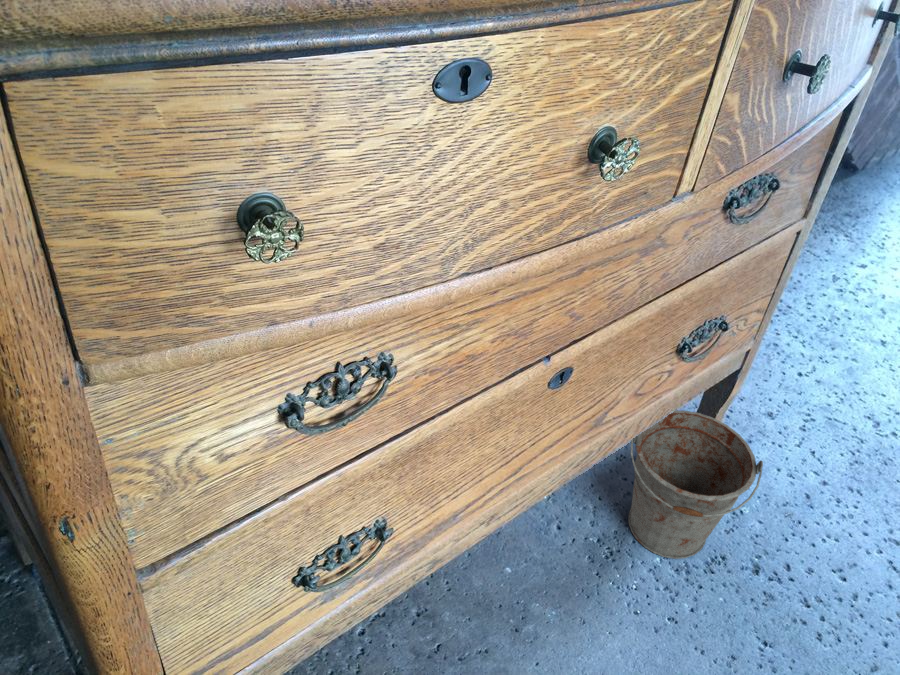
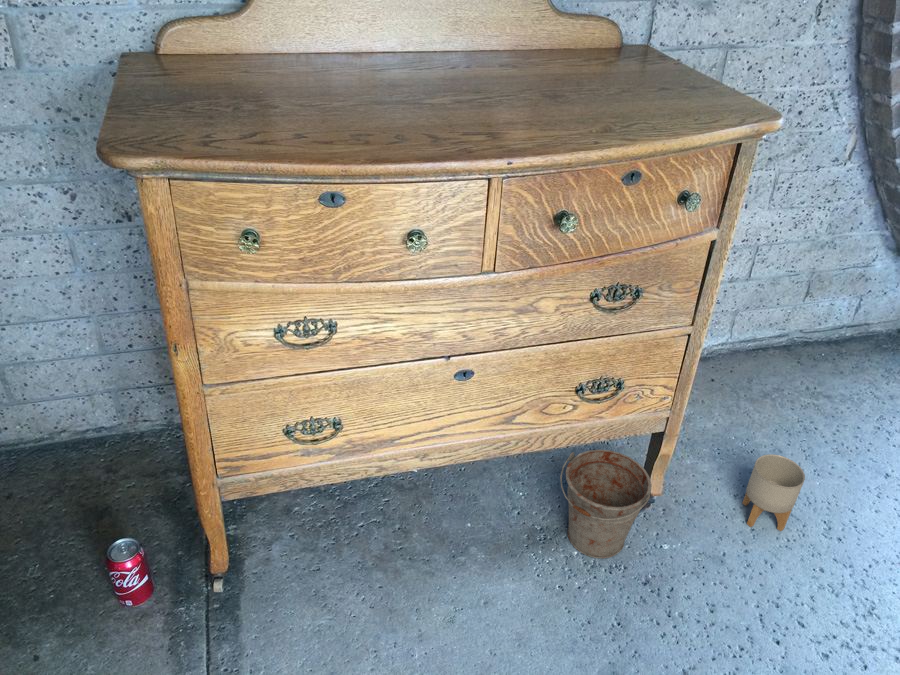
planter: none [787,356,876,450] -> present [742,454,805,531]

